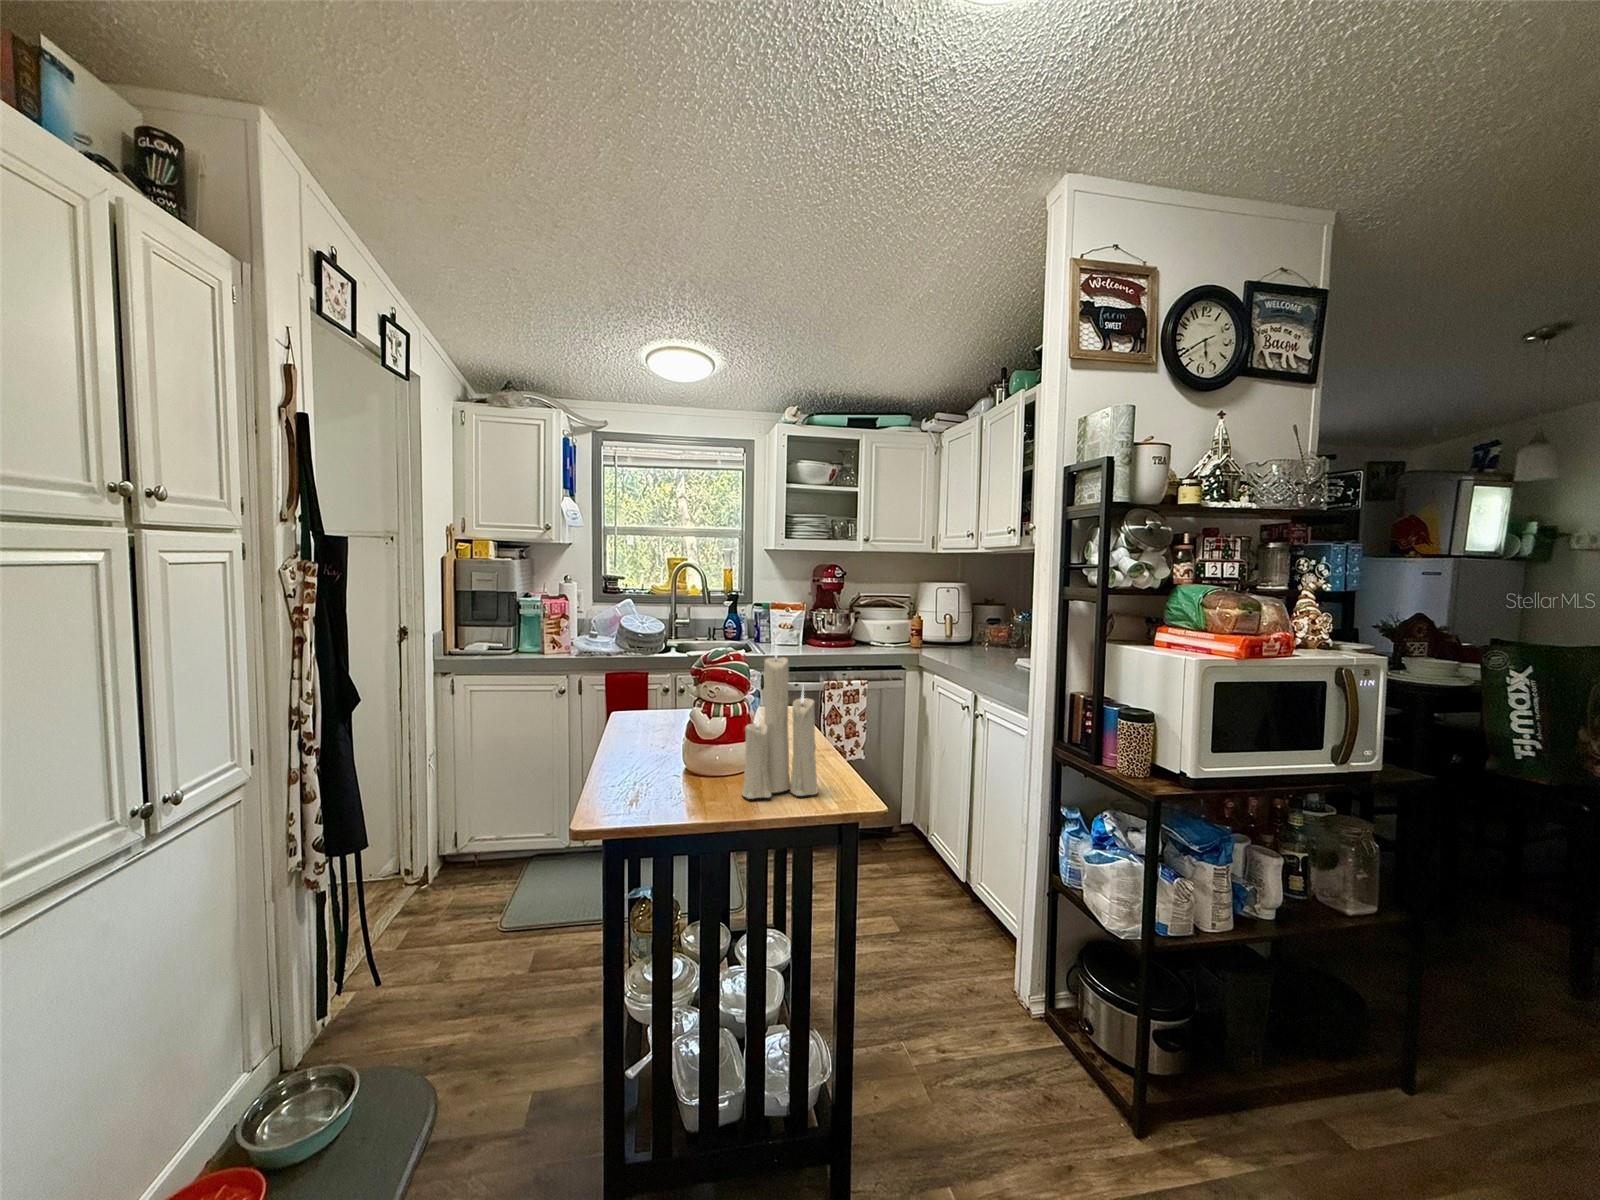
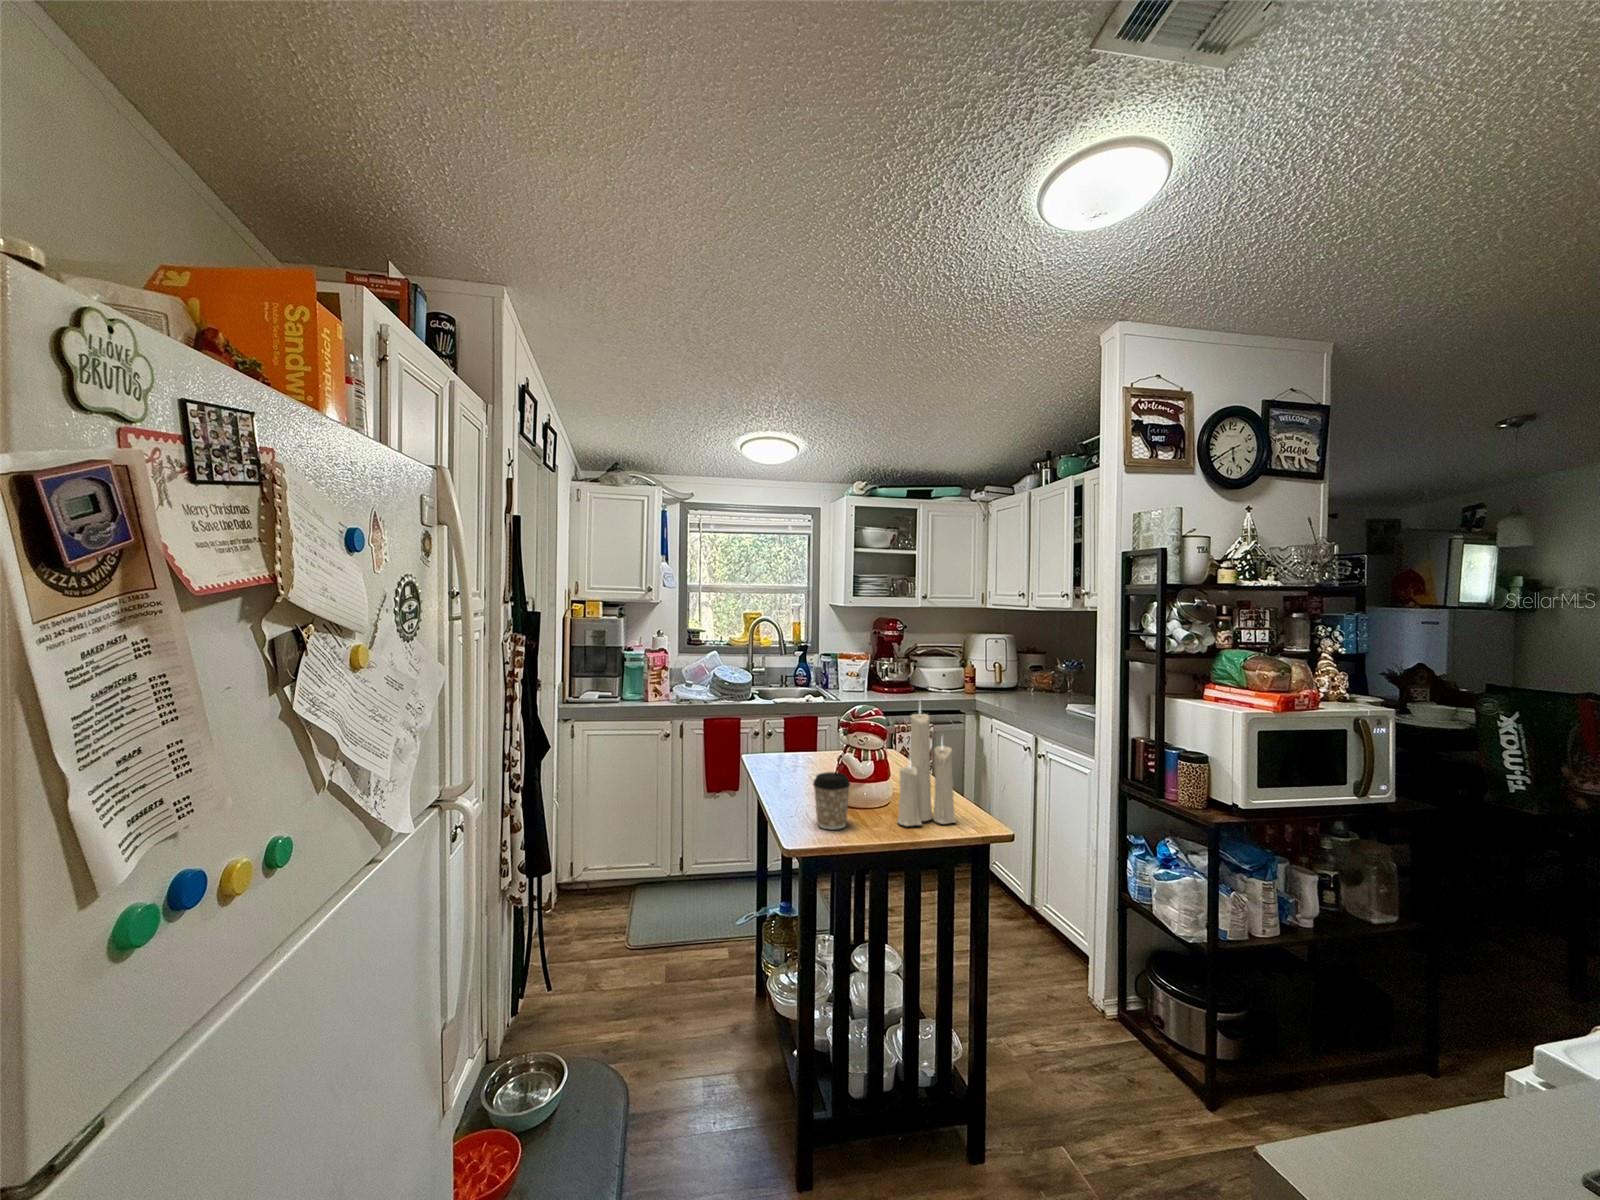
coffee cup: none [630,731,680,803] -> present [813,772,850,830]

